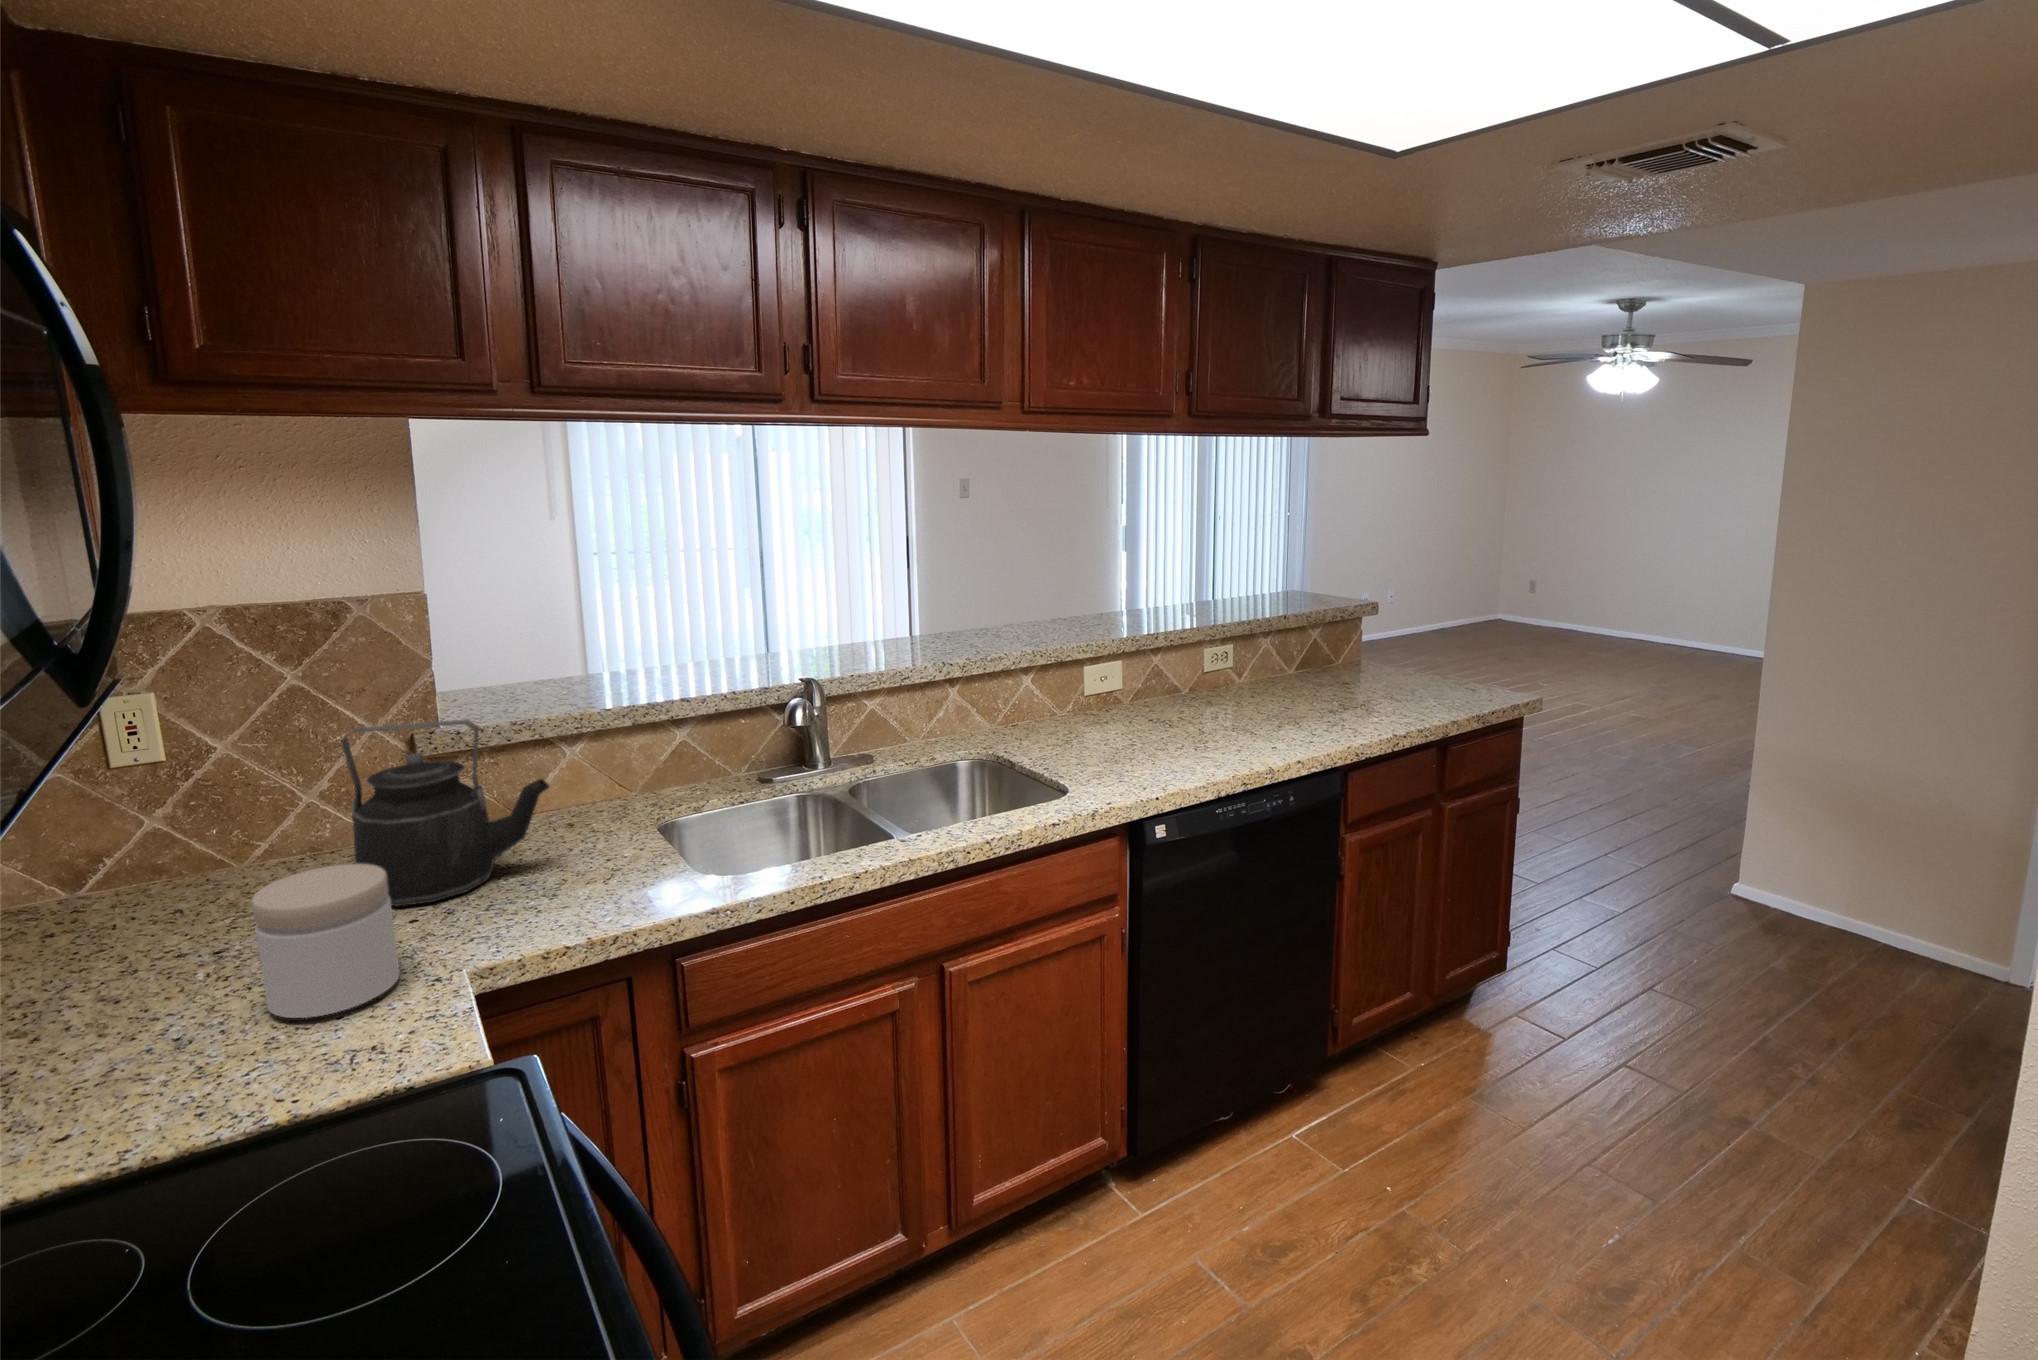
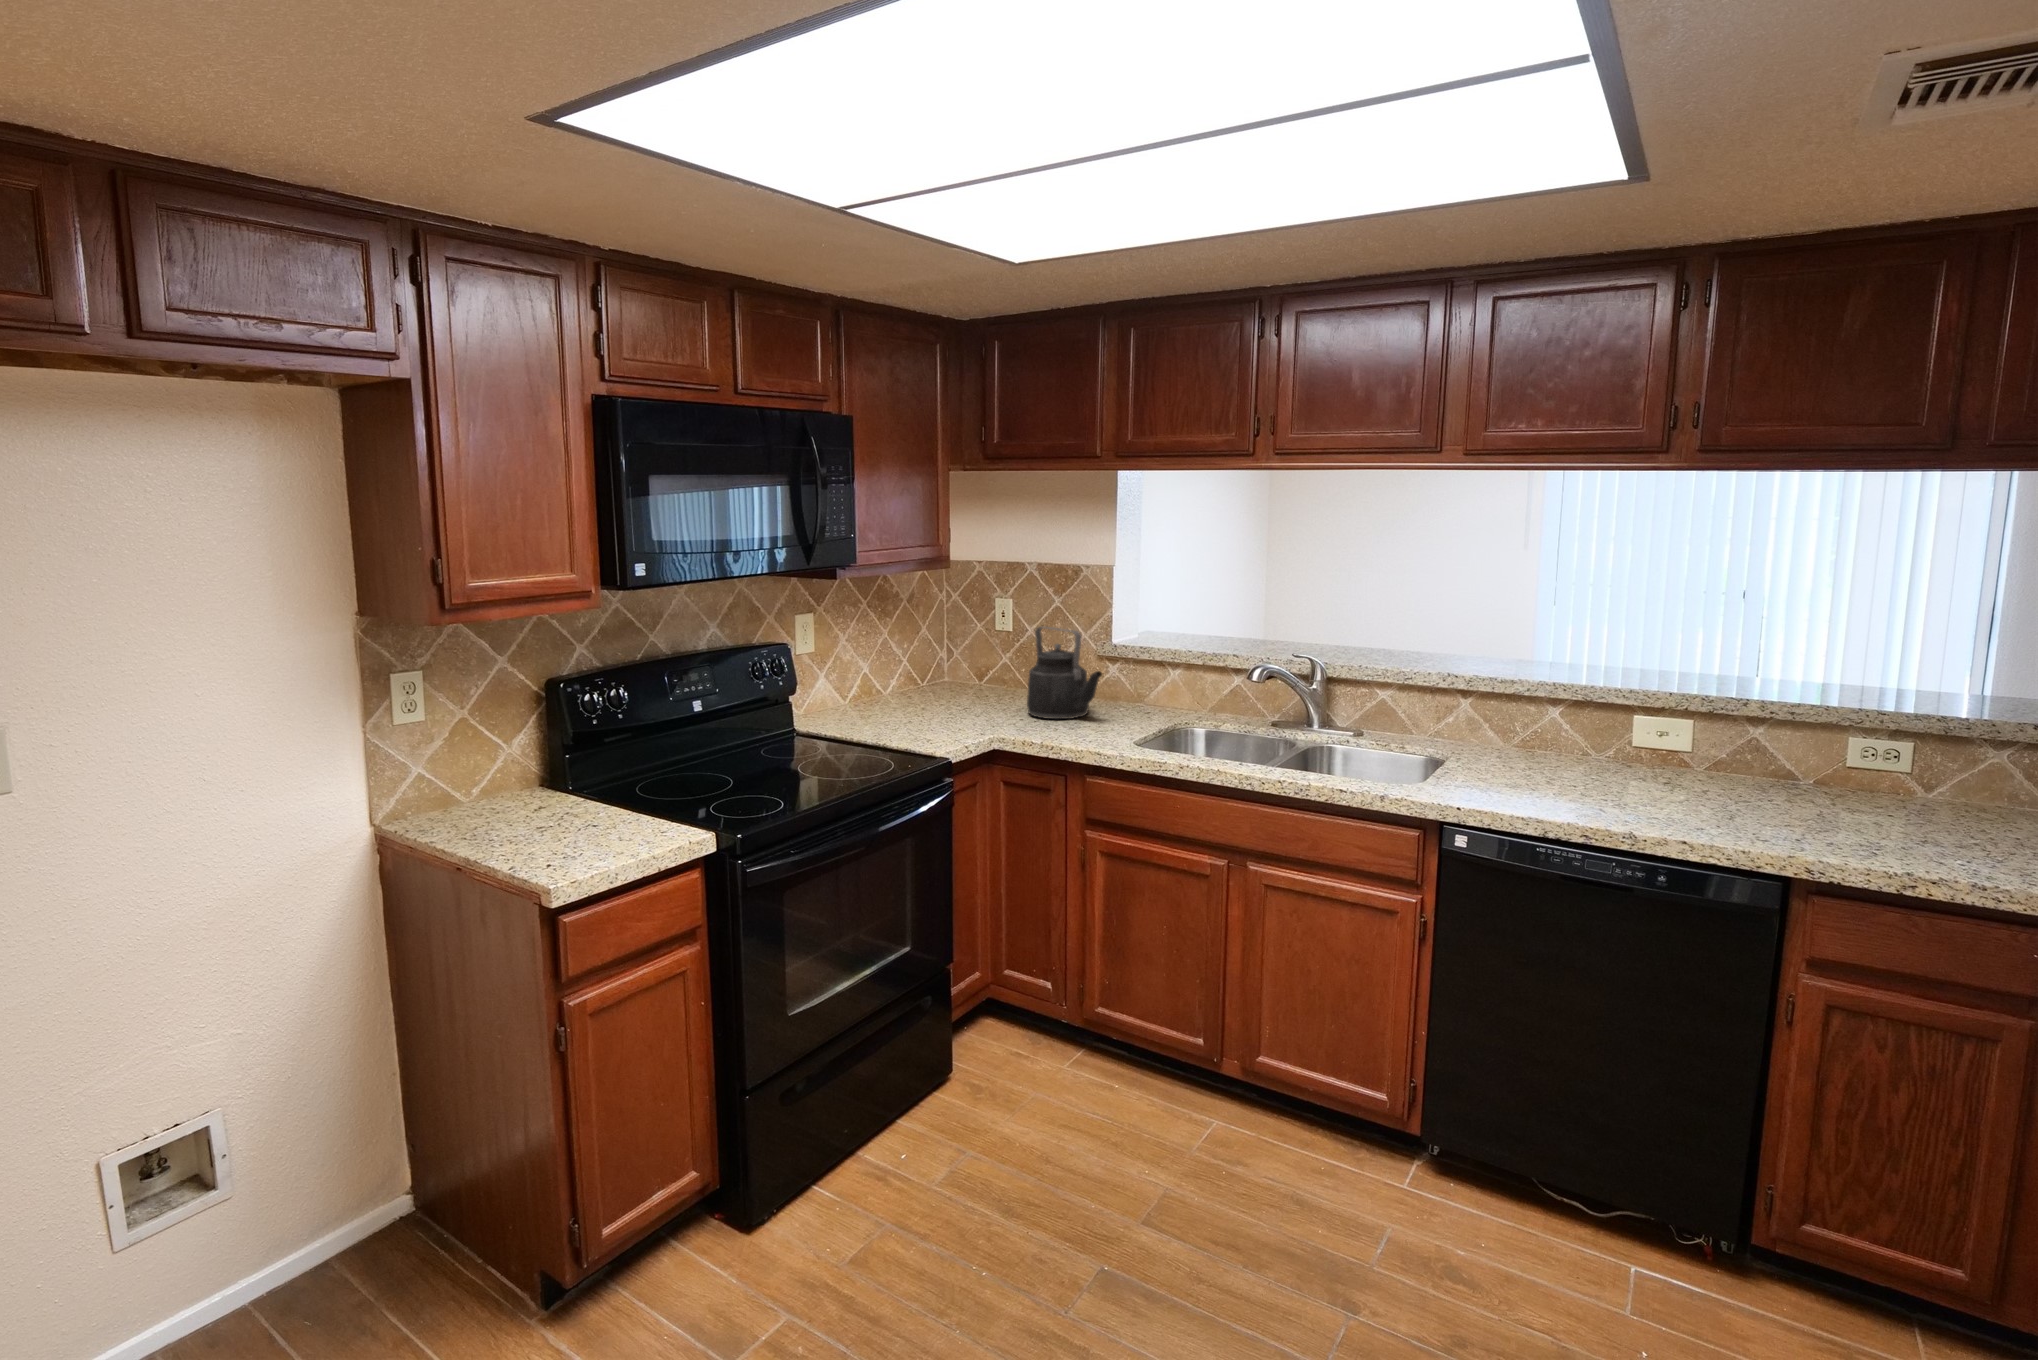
jar: present [252,864,400,1018] -> none [942,676,991,734]

